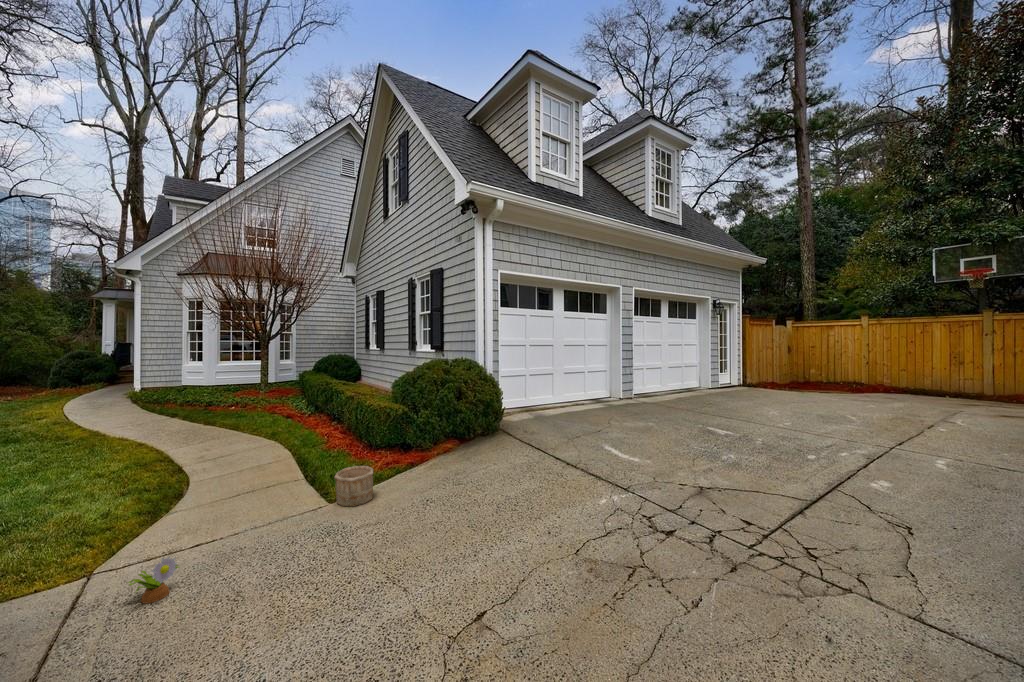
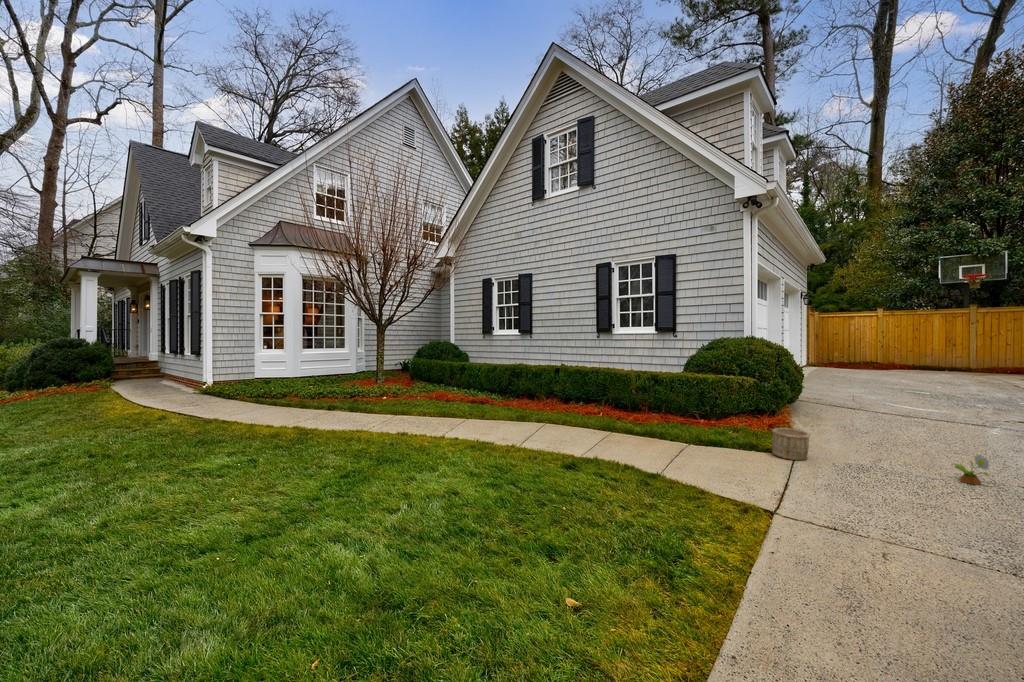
decorative plant: present [128,557,179,603] -> present [954,455,989,485]

